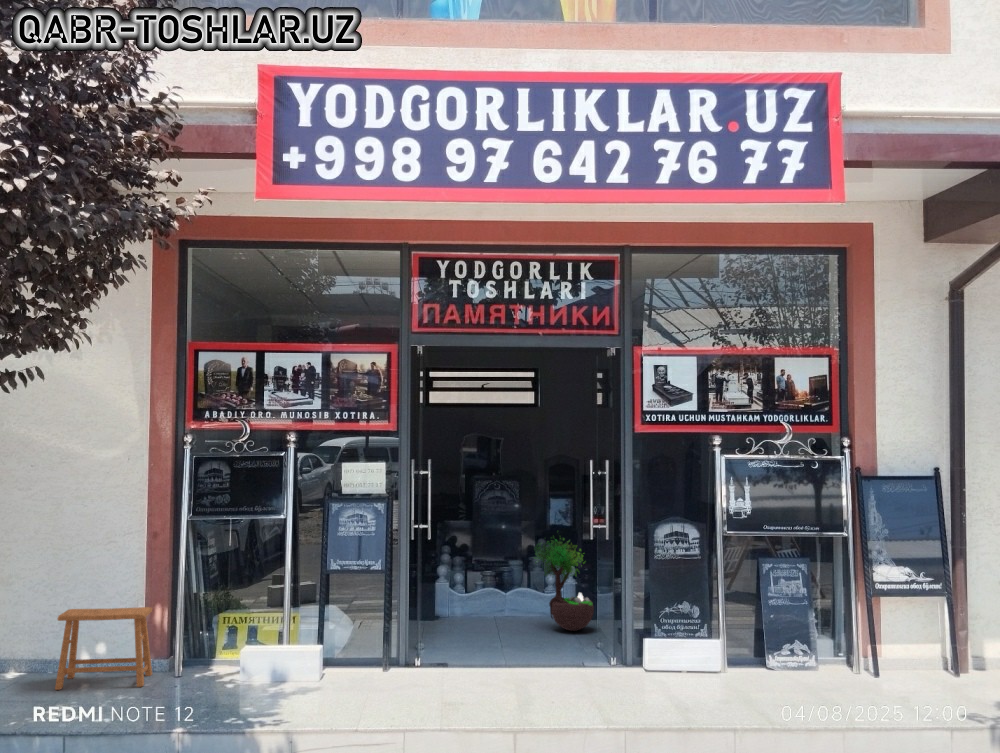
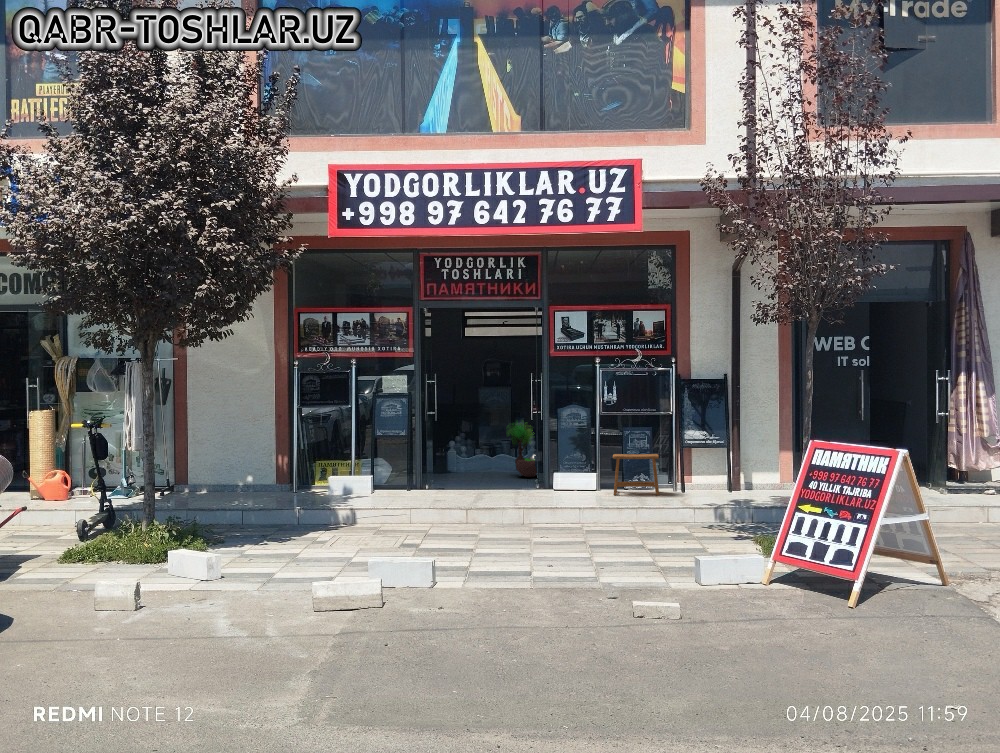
stool: present [55,607,152,690] -> present [613,454,659,495]

